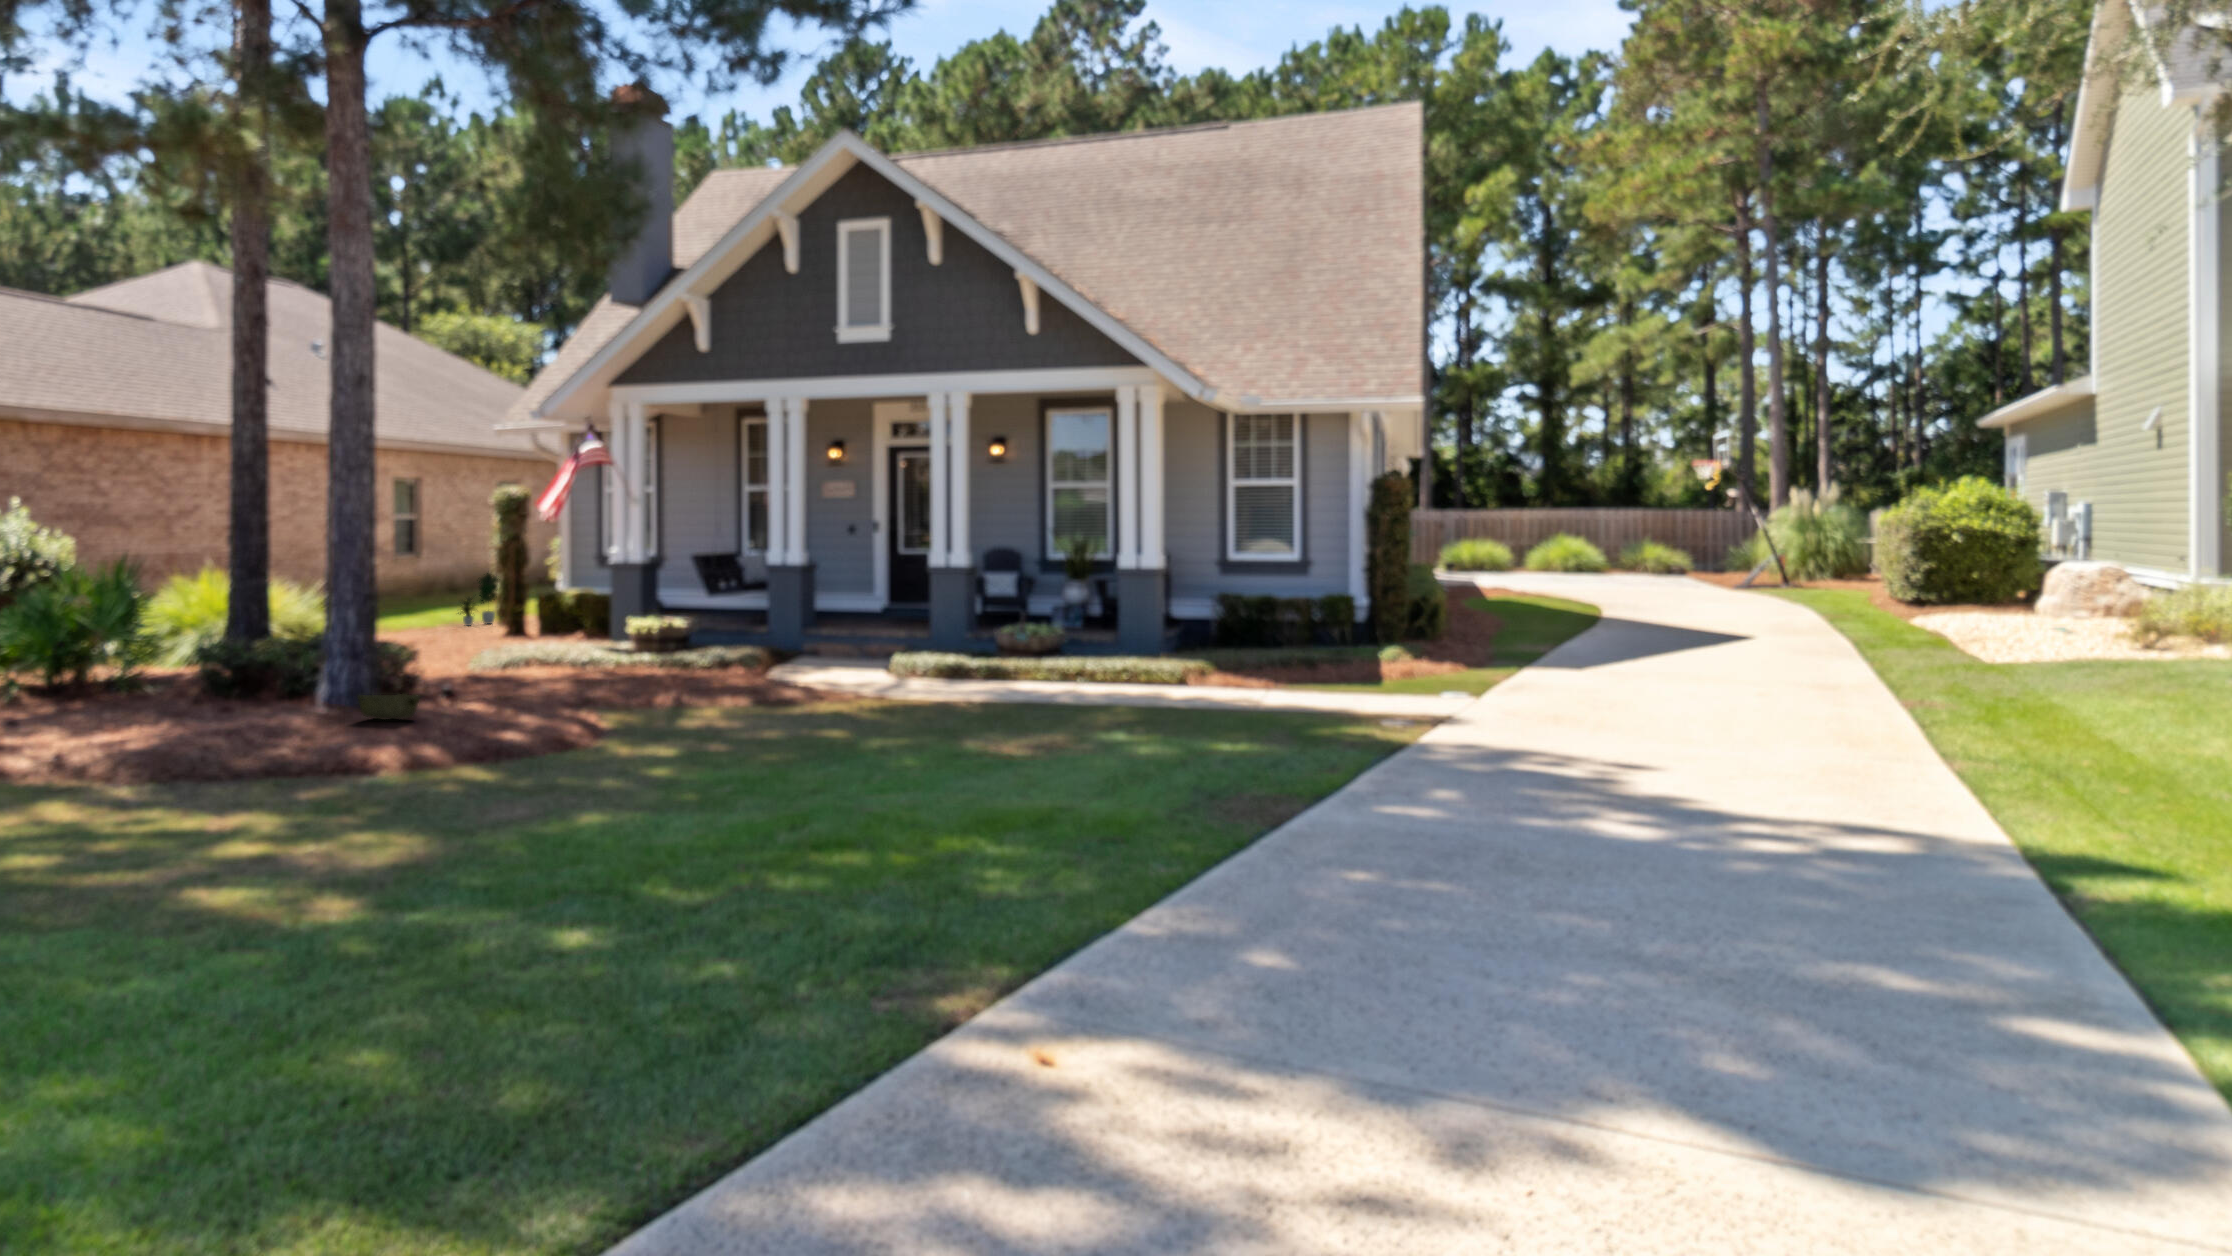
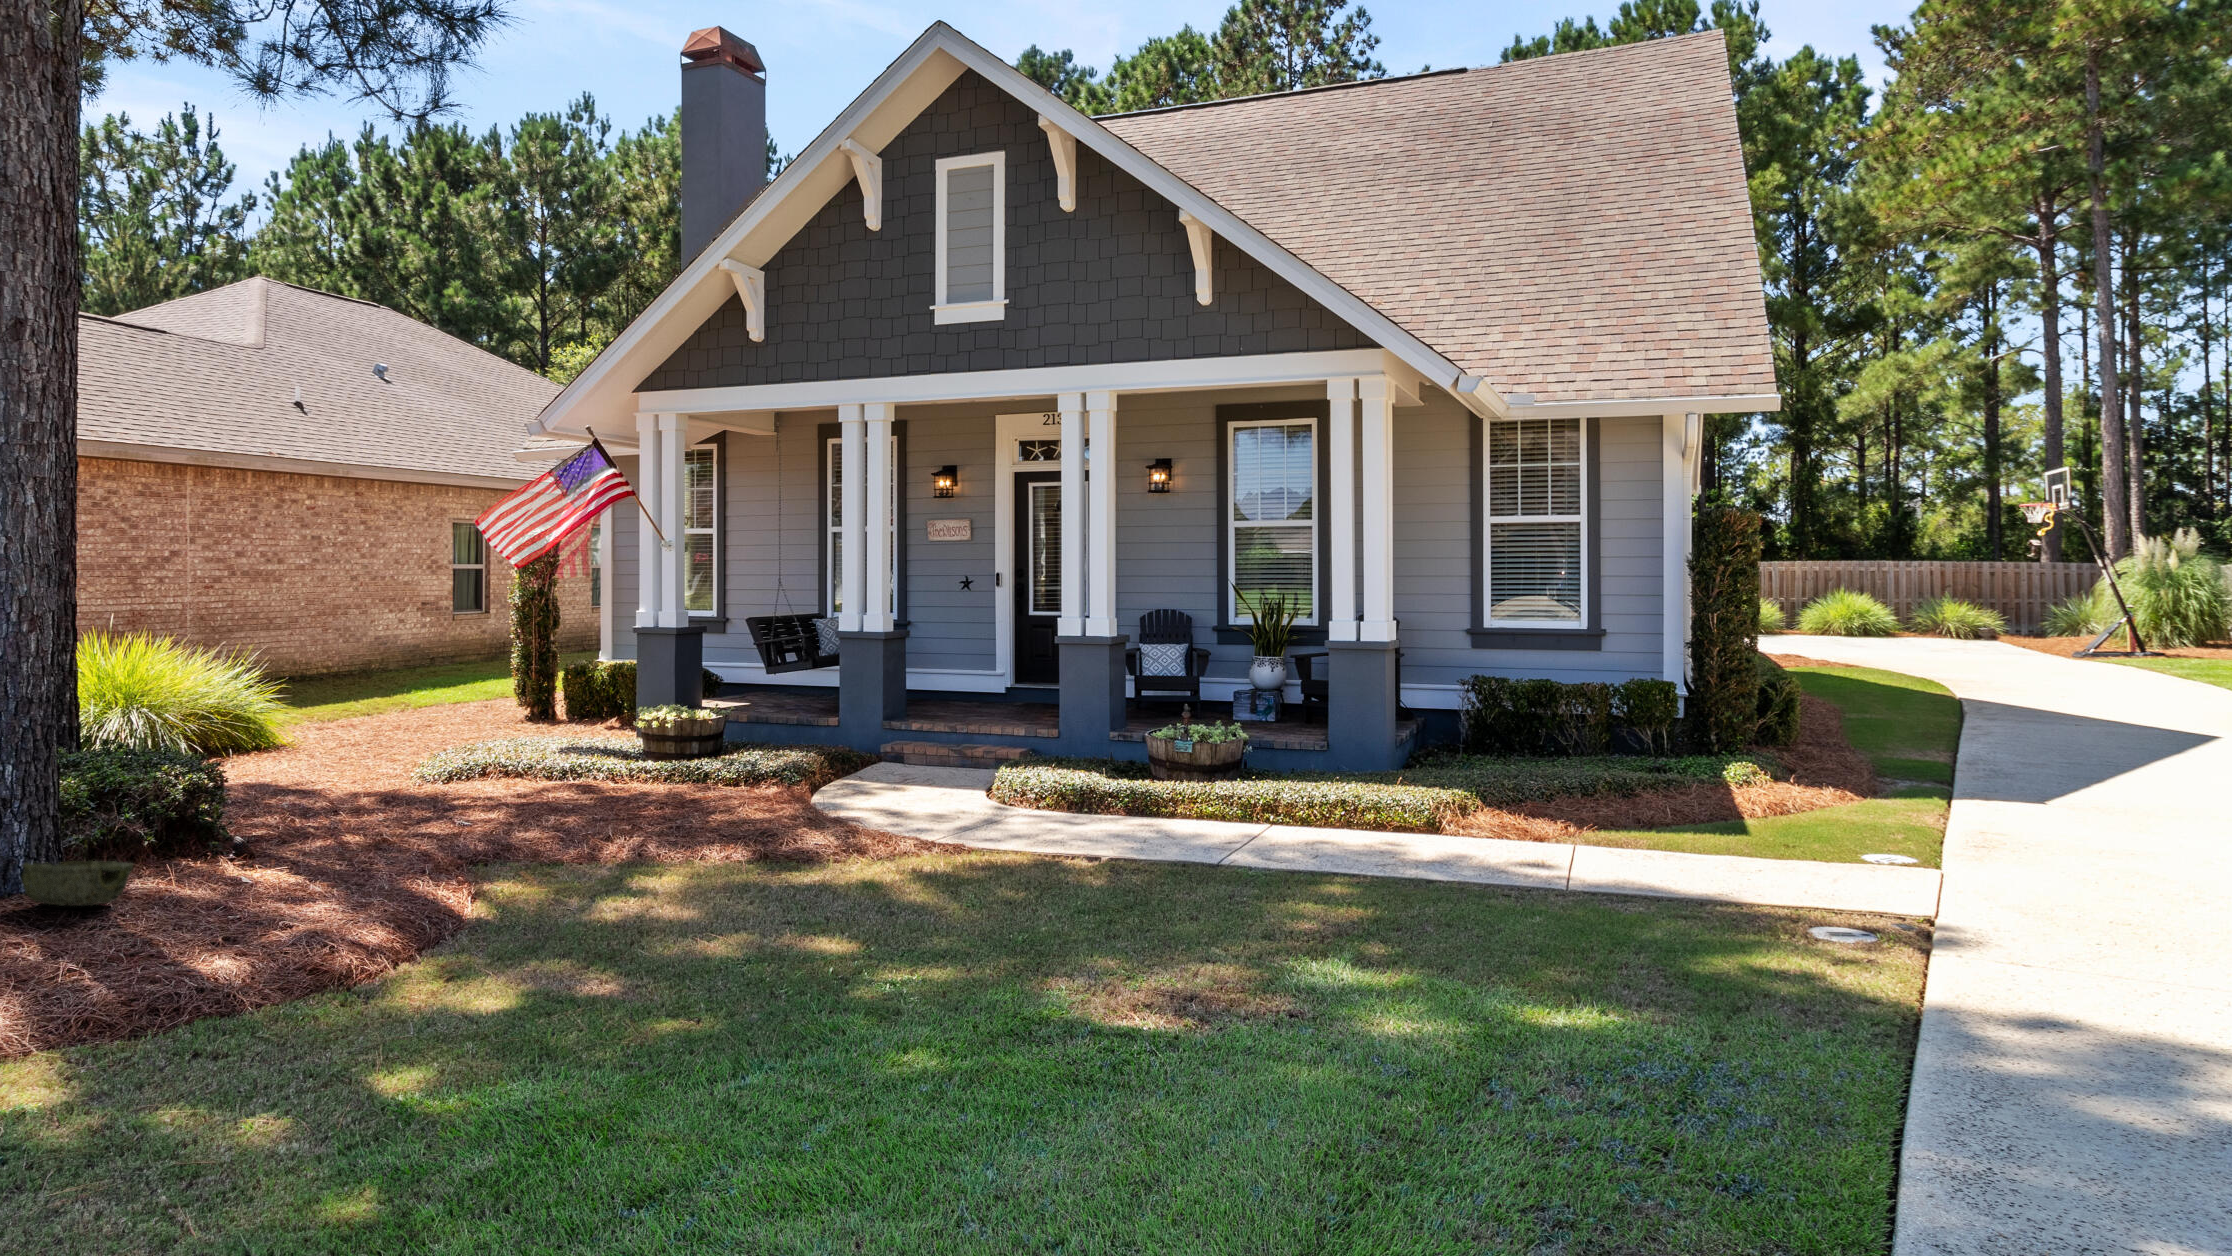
potted plant: present [458,573,500,626] -> none [446,629,511,703]

